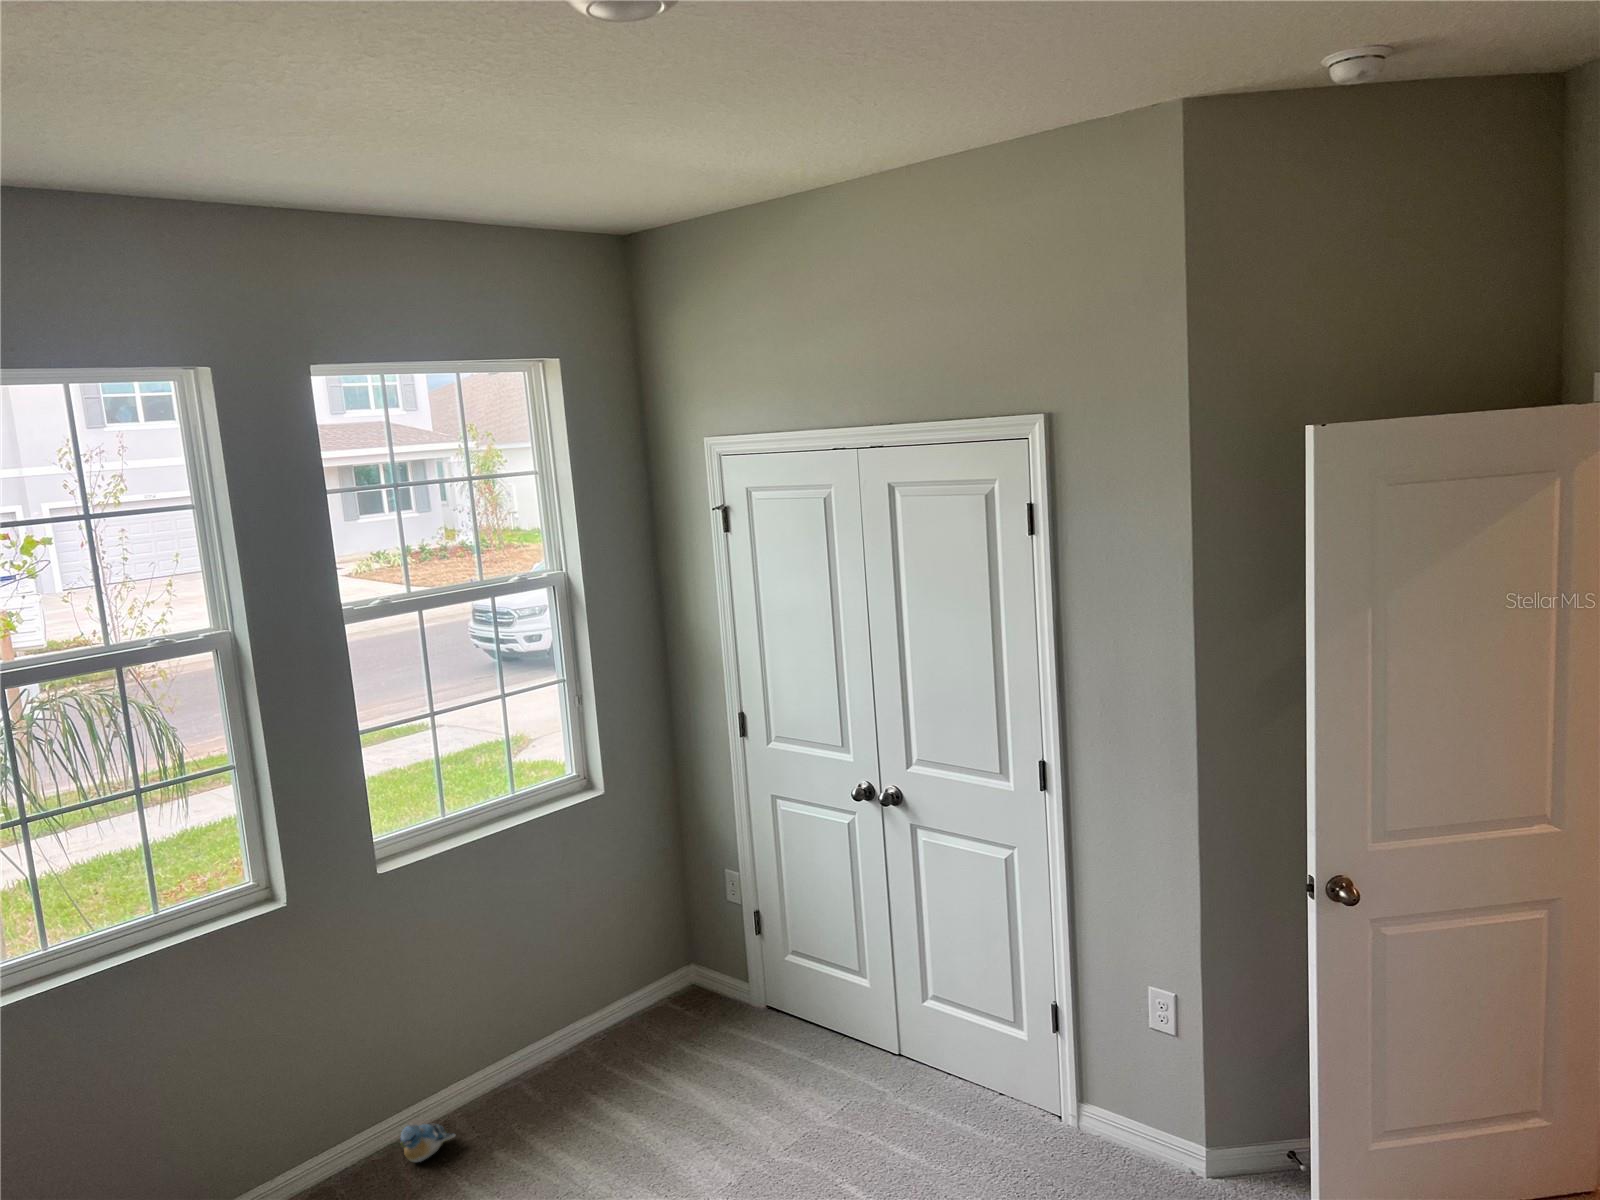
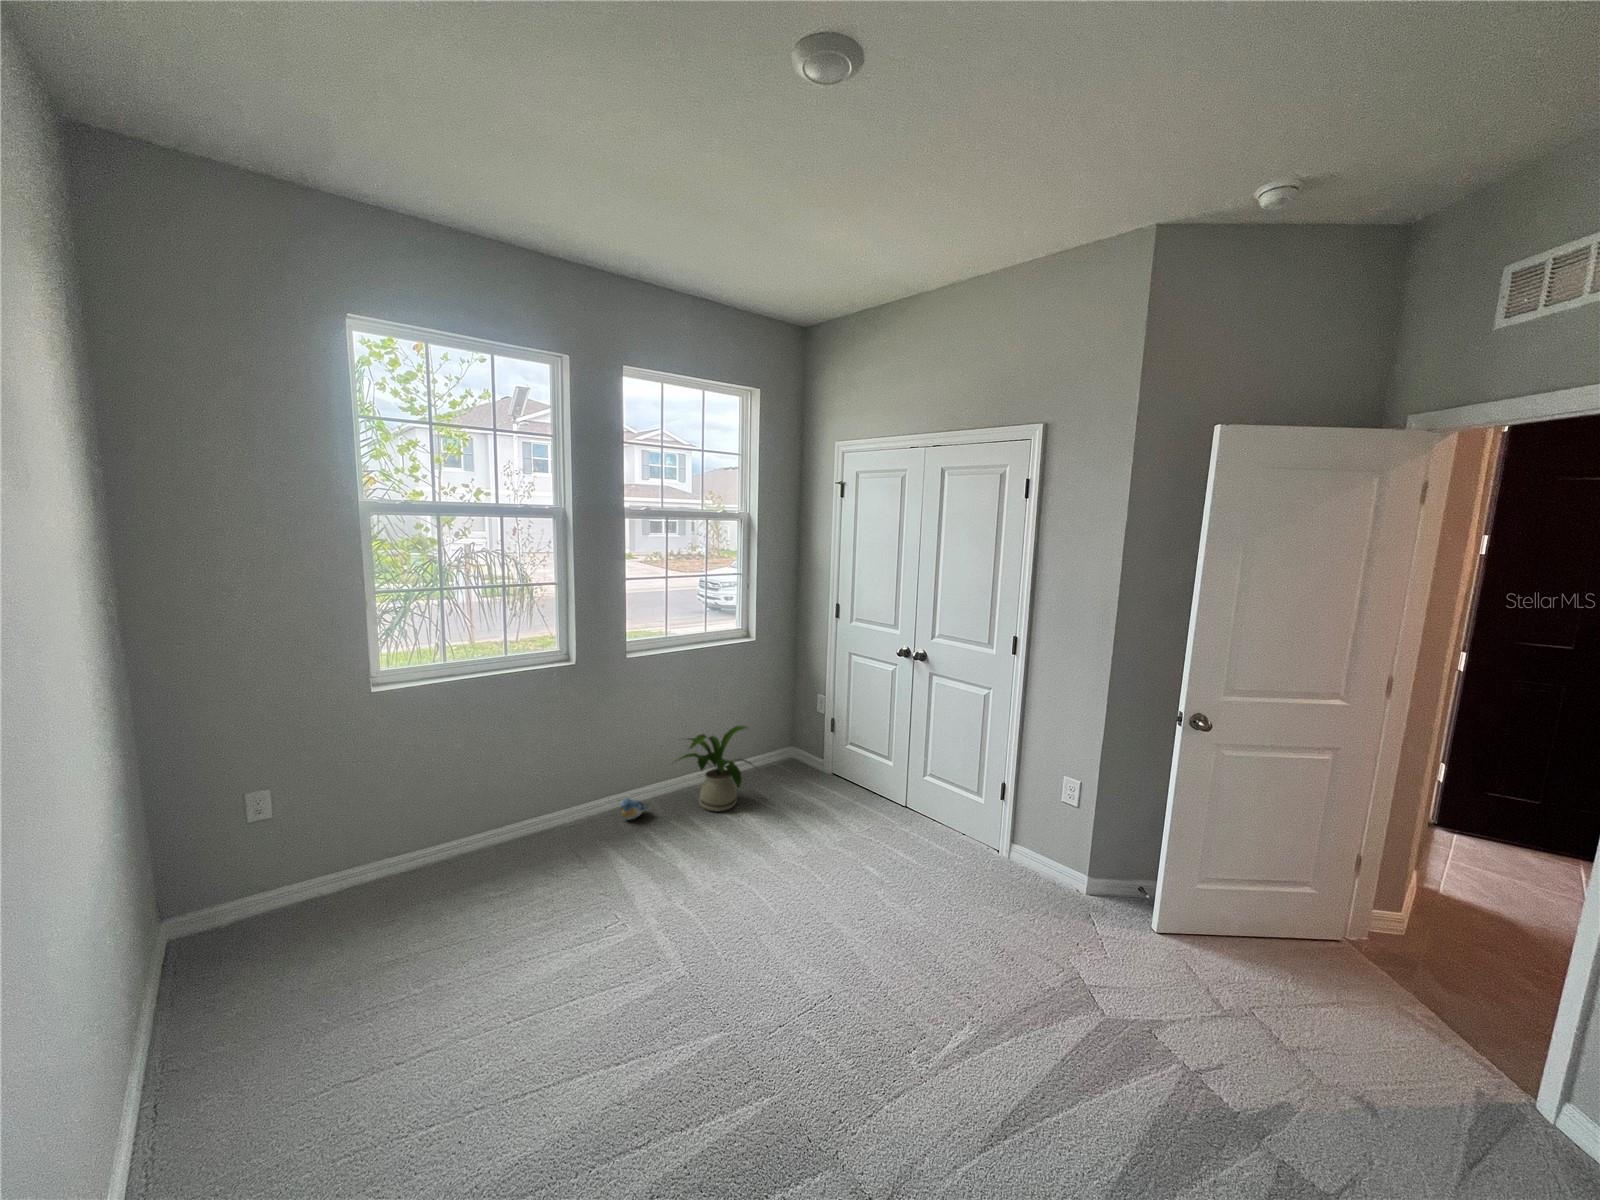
house plant: none [481,961,649,1118] -> present [674,726,751,811]

